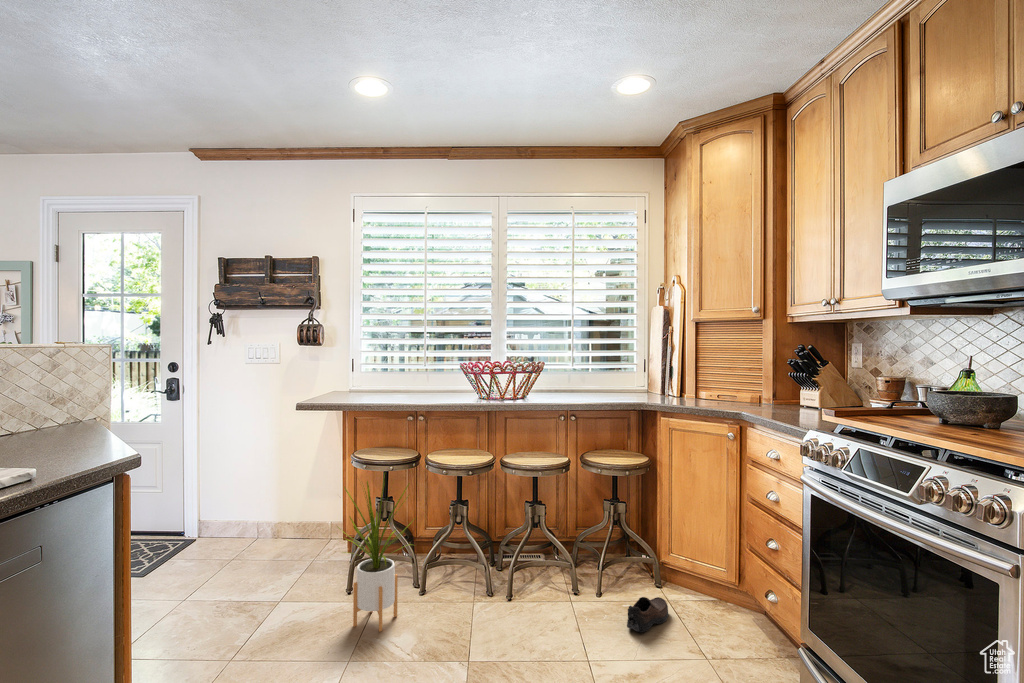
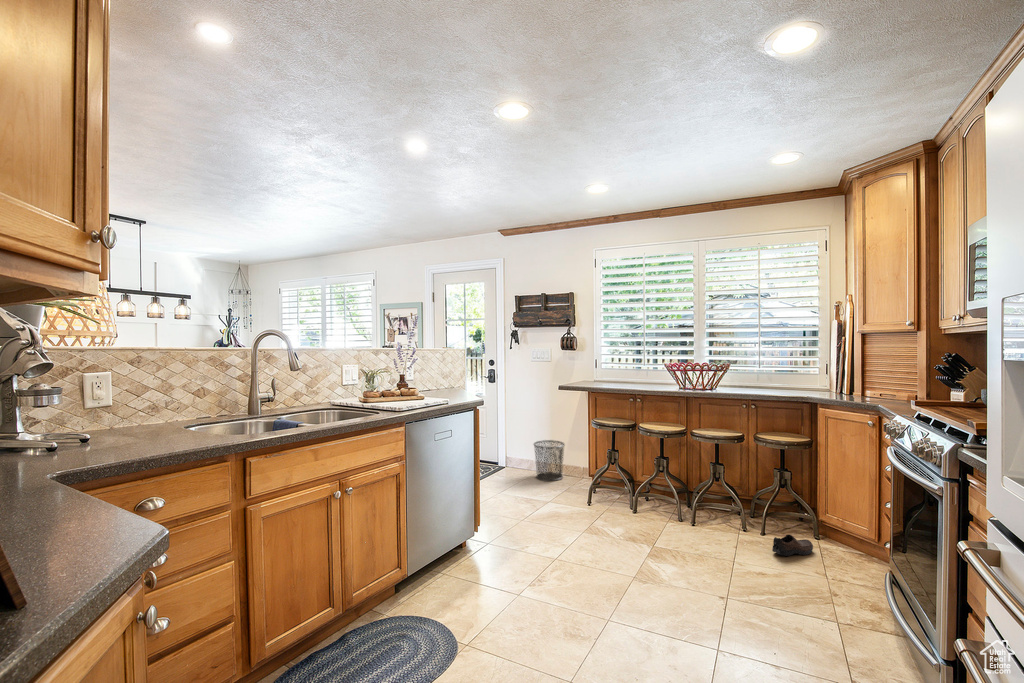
house plant: present [337,481,413,632] -> none [581,430,628,524]
waste bin: none [246,488,302,558] -> present [534,440,565,481]

